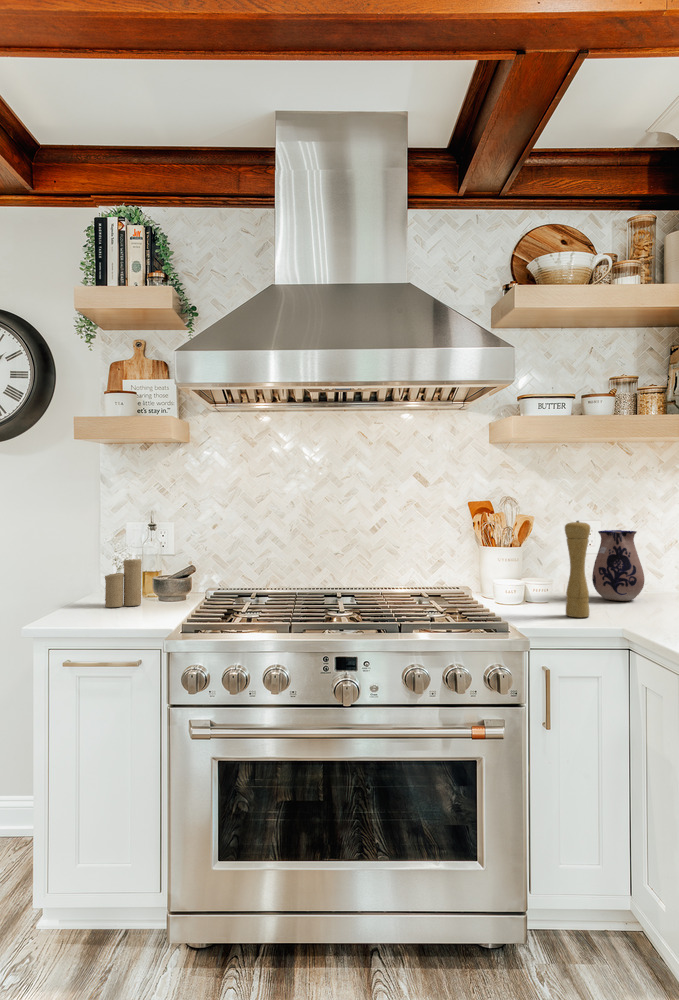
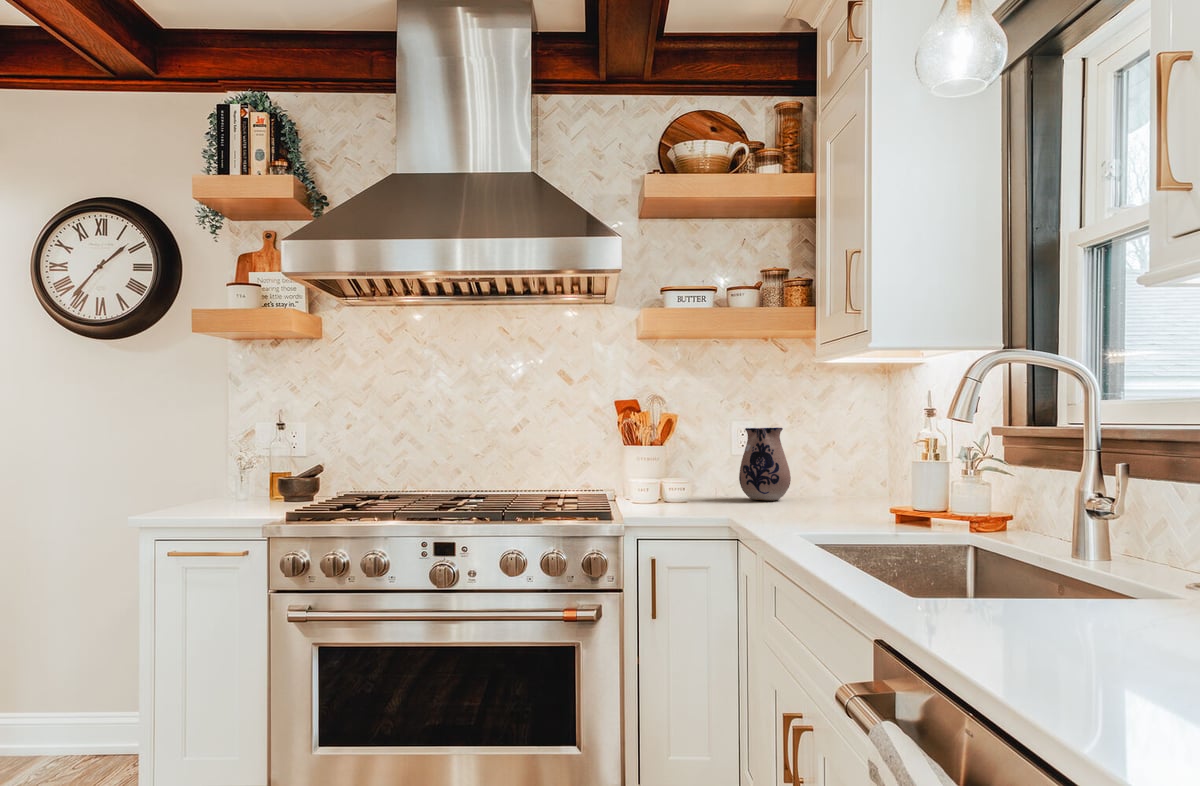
pepper mill: present [565,521,590,618] -> none [688,413,713,512]
candle: present [105,553,142,607] -> none [220,449,261,505]

